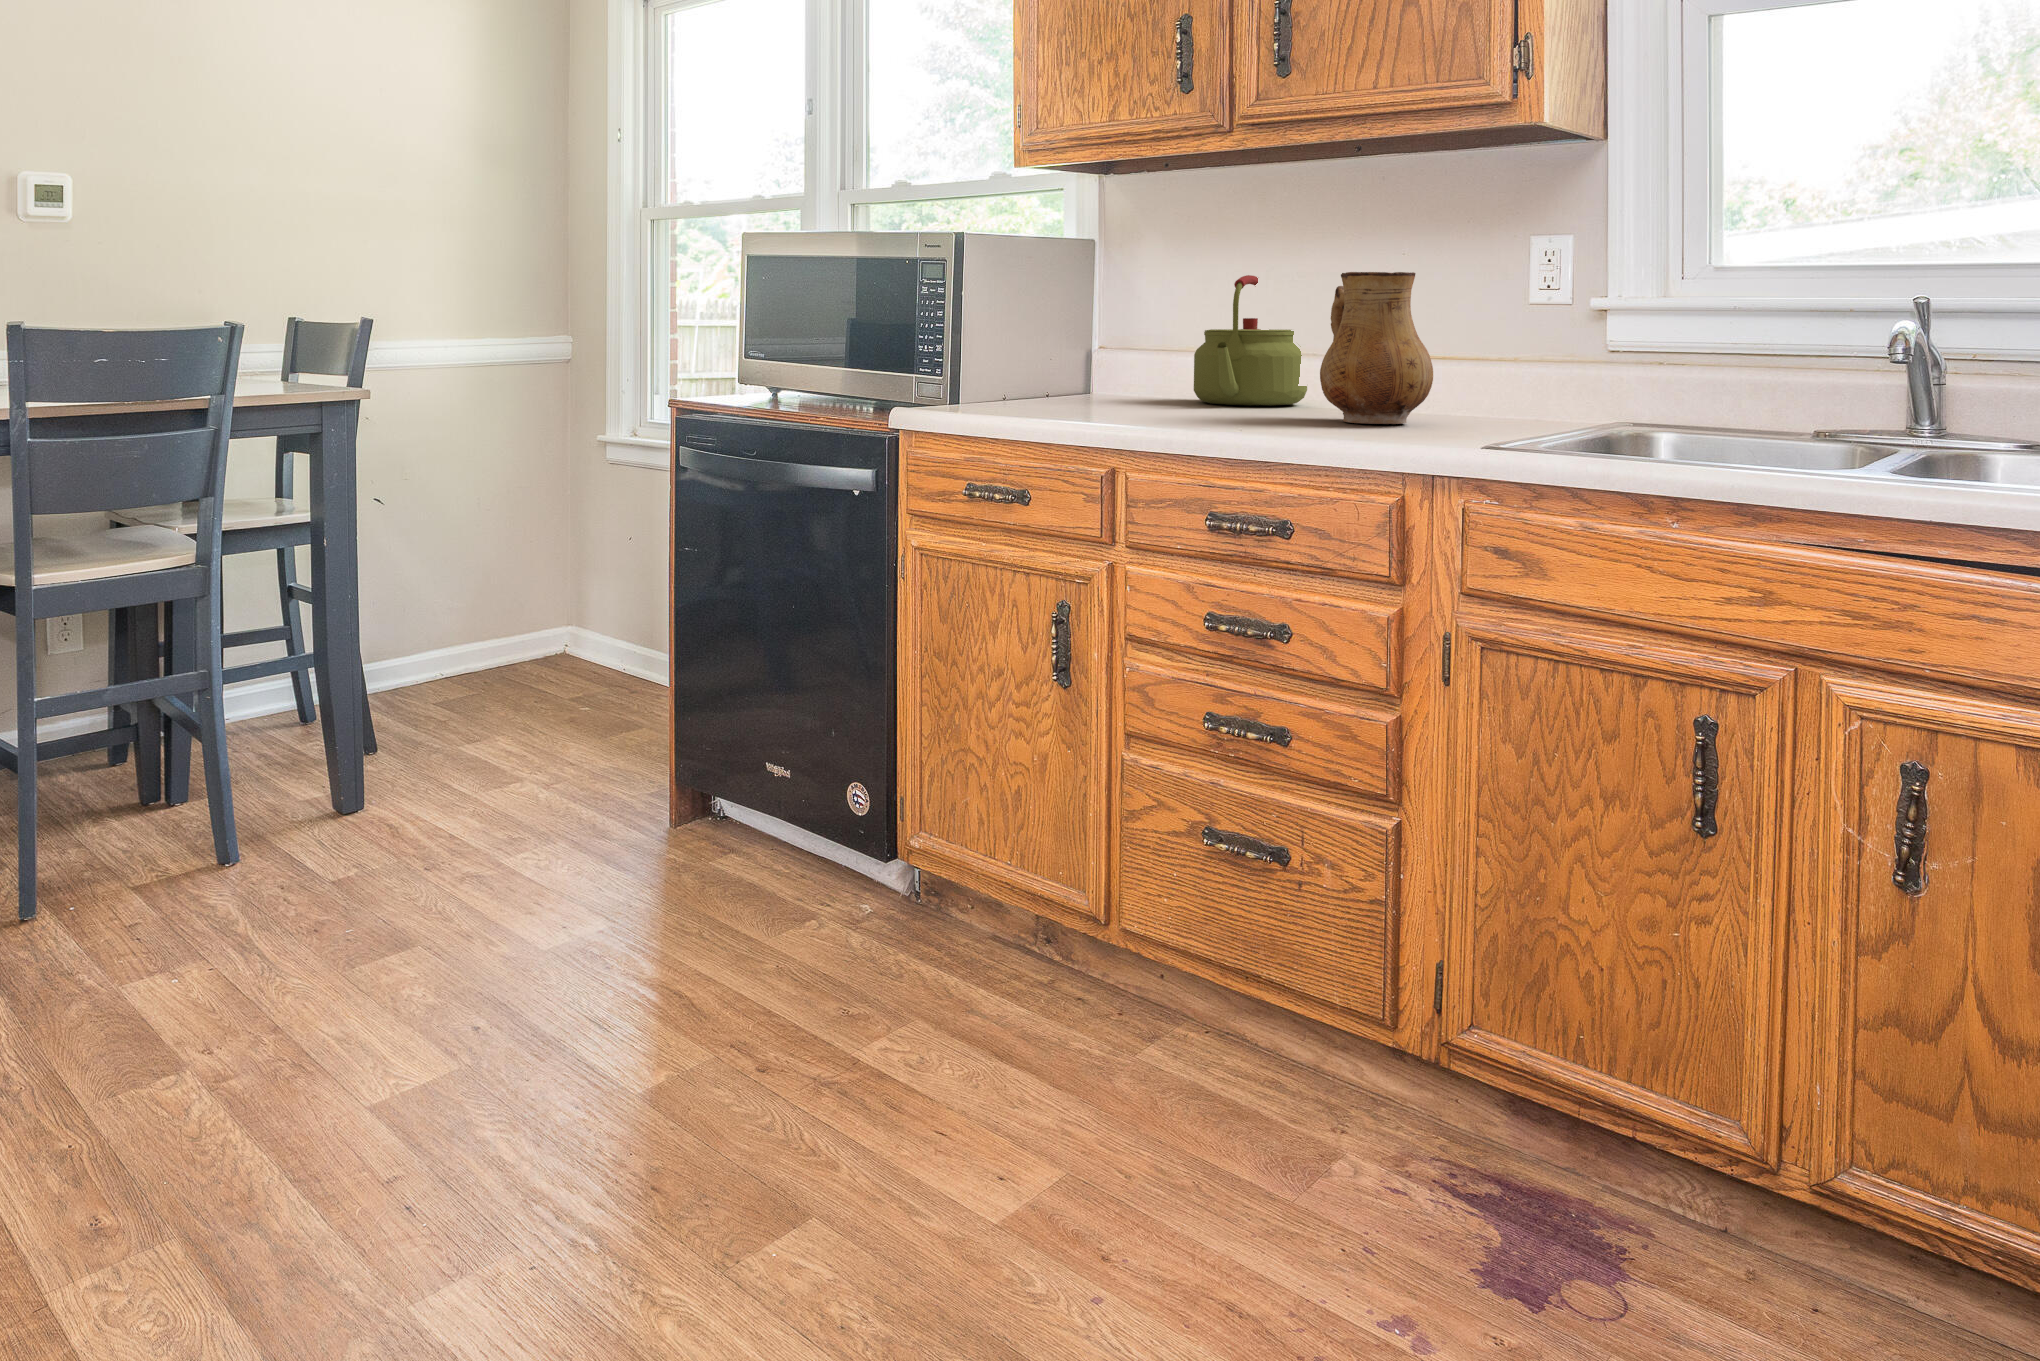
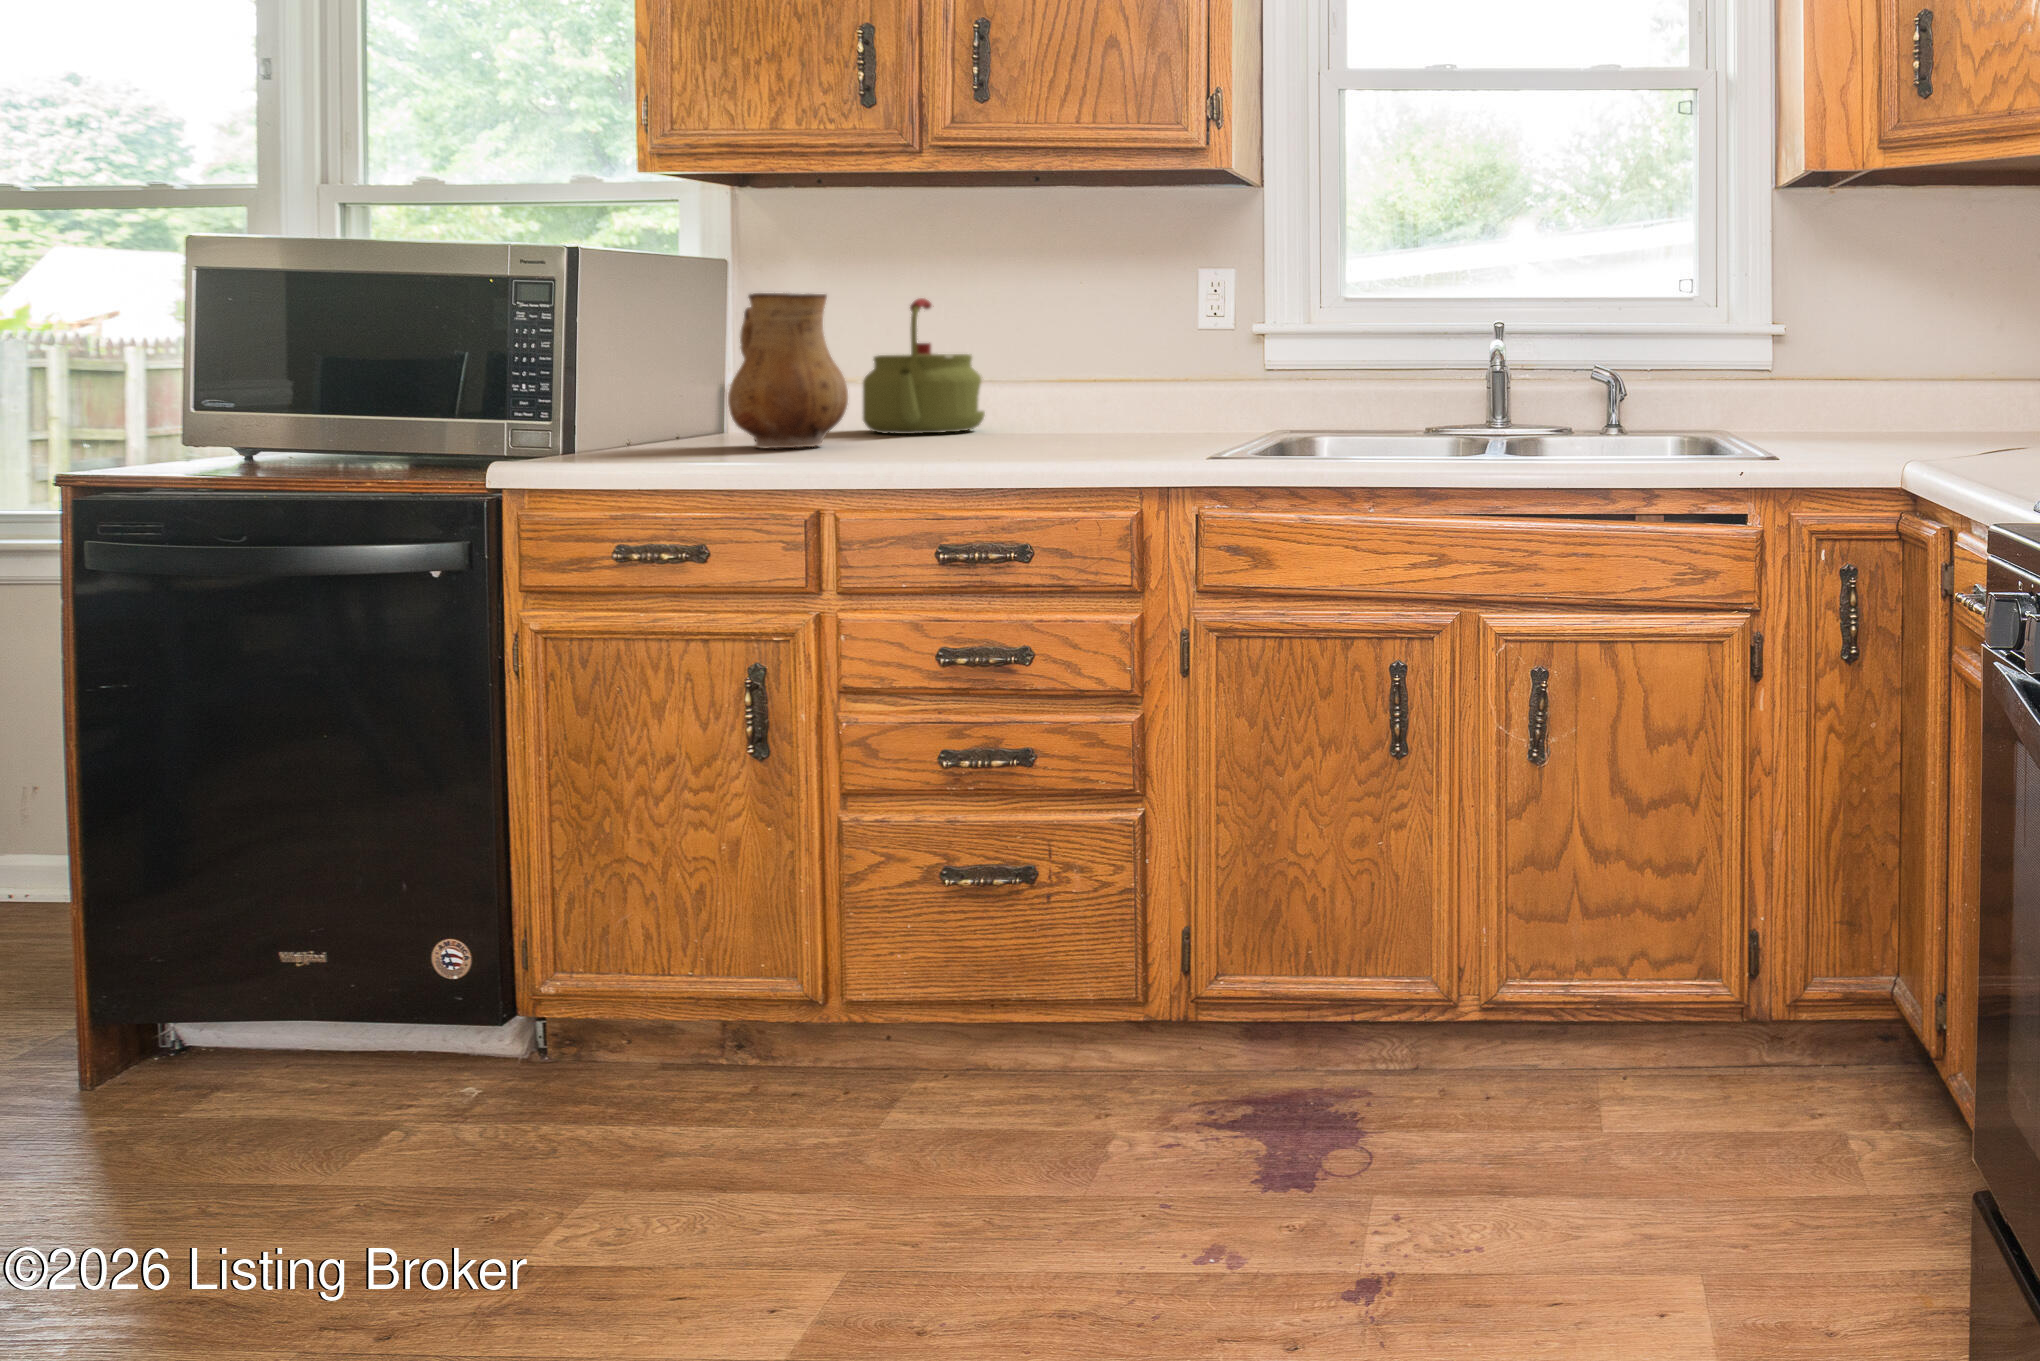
ceramic pitcher: present [1320,272,1433,424] -> present [728,293,848,448]

